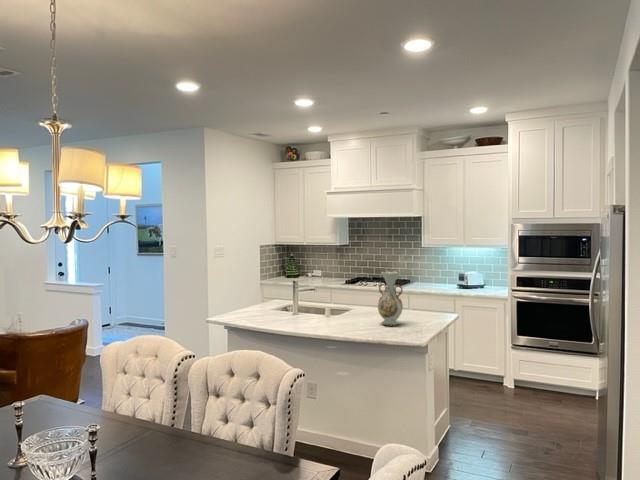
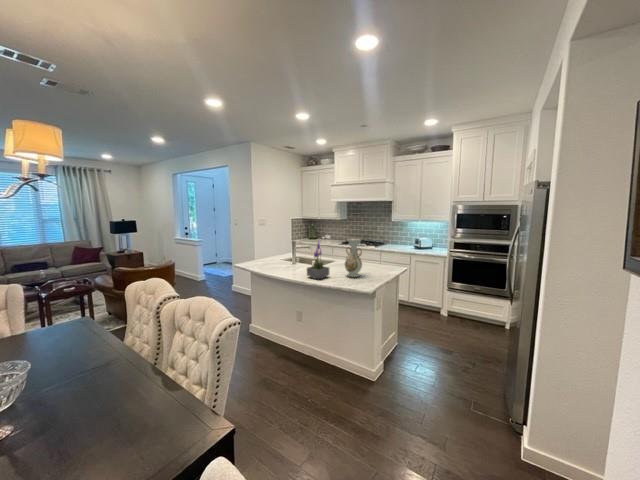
potted plant: none [326,274,358,330] -> present [307,242,329,279]

